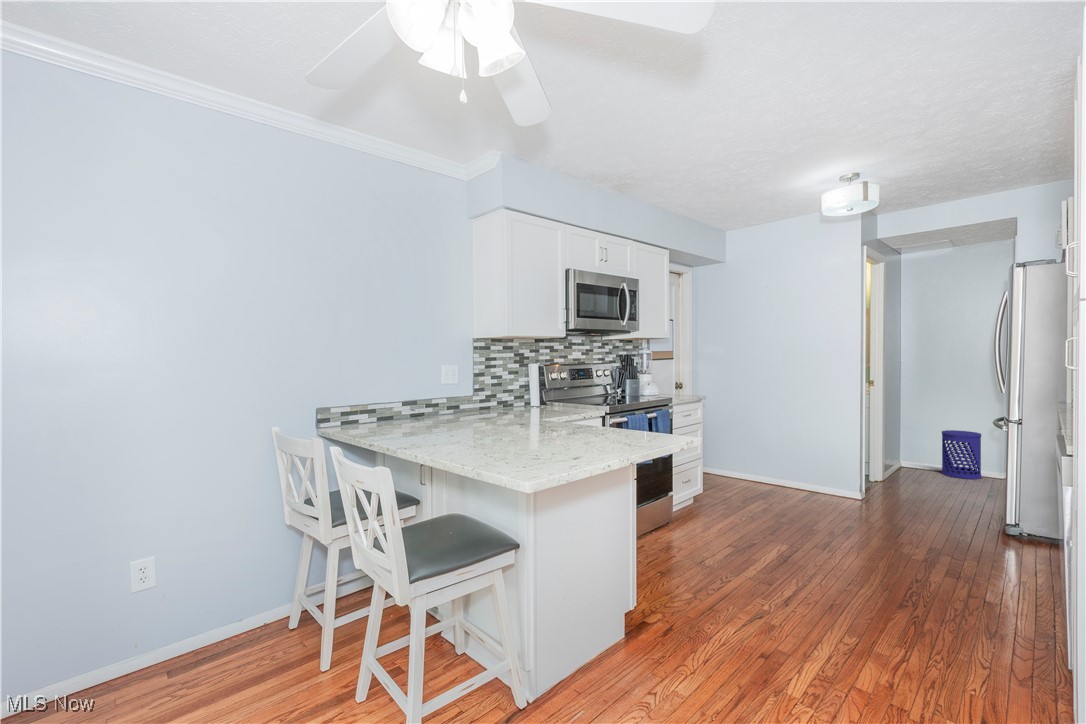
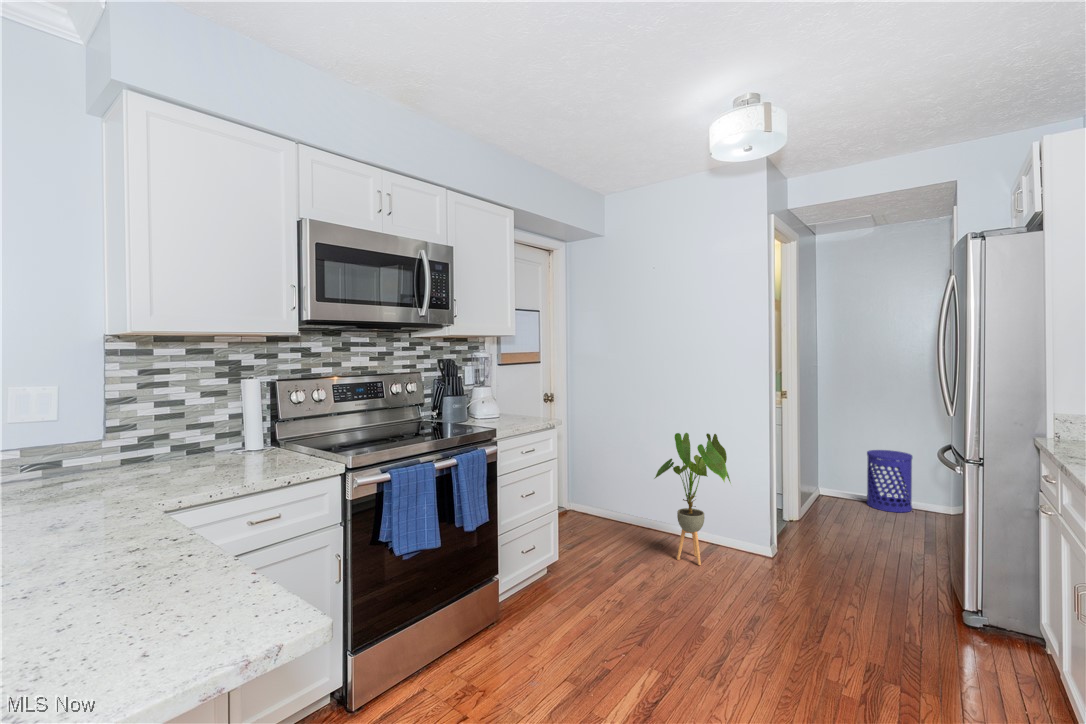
house plant: none [772,407,832,502] -> present [654,433,731,565]

